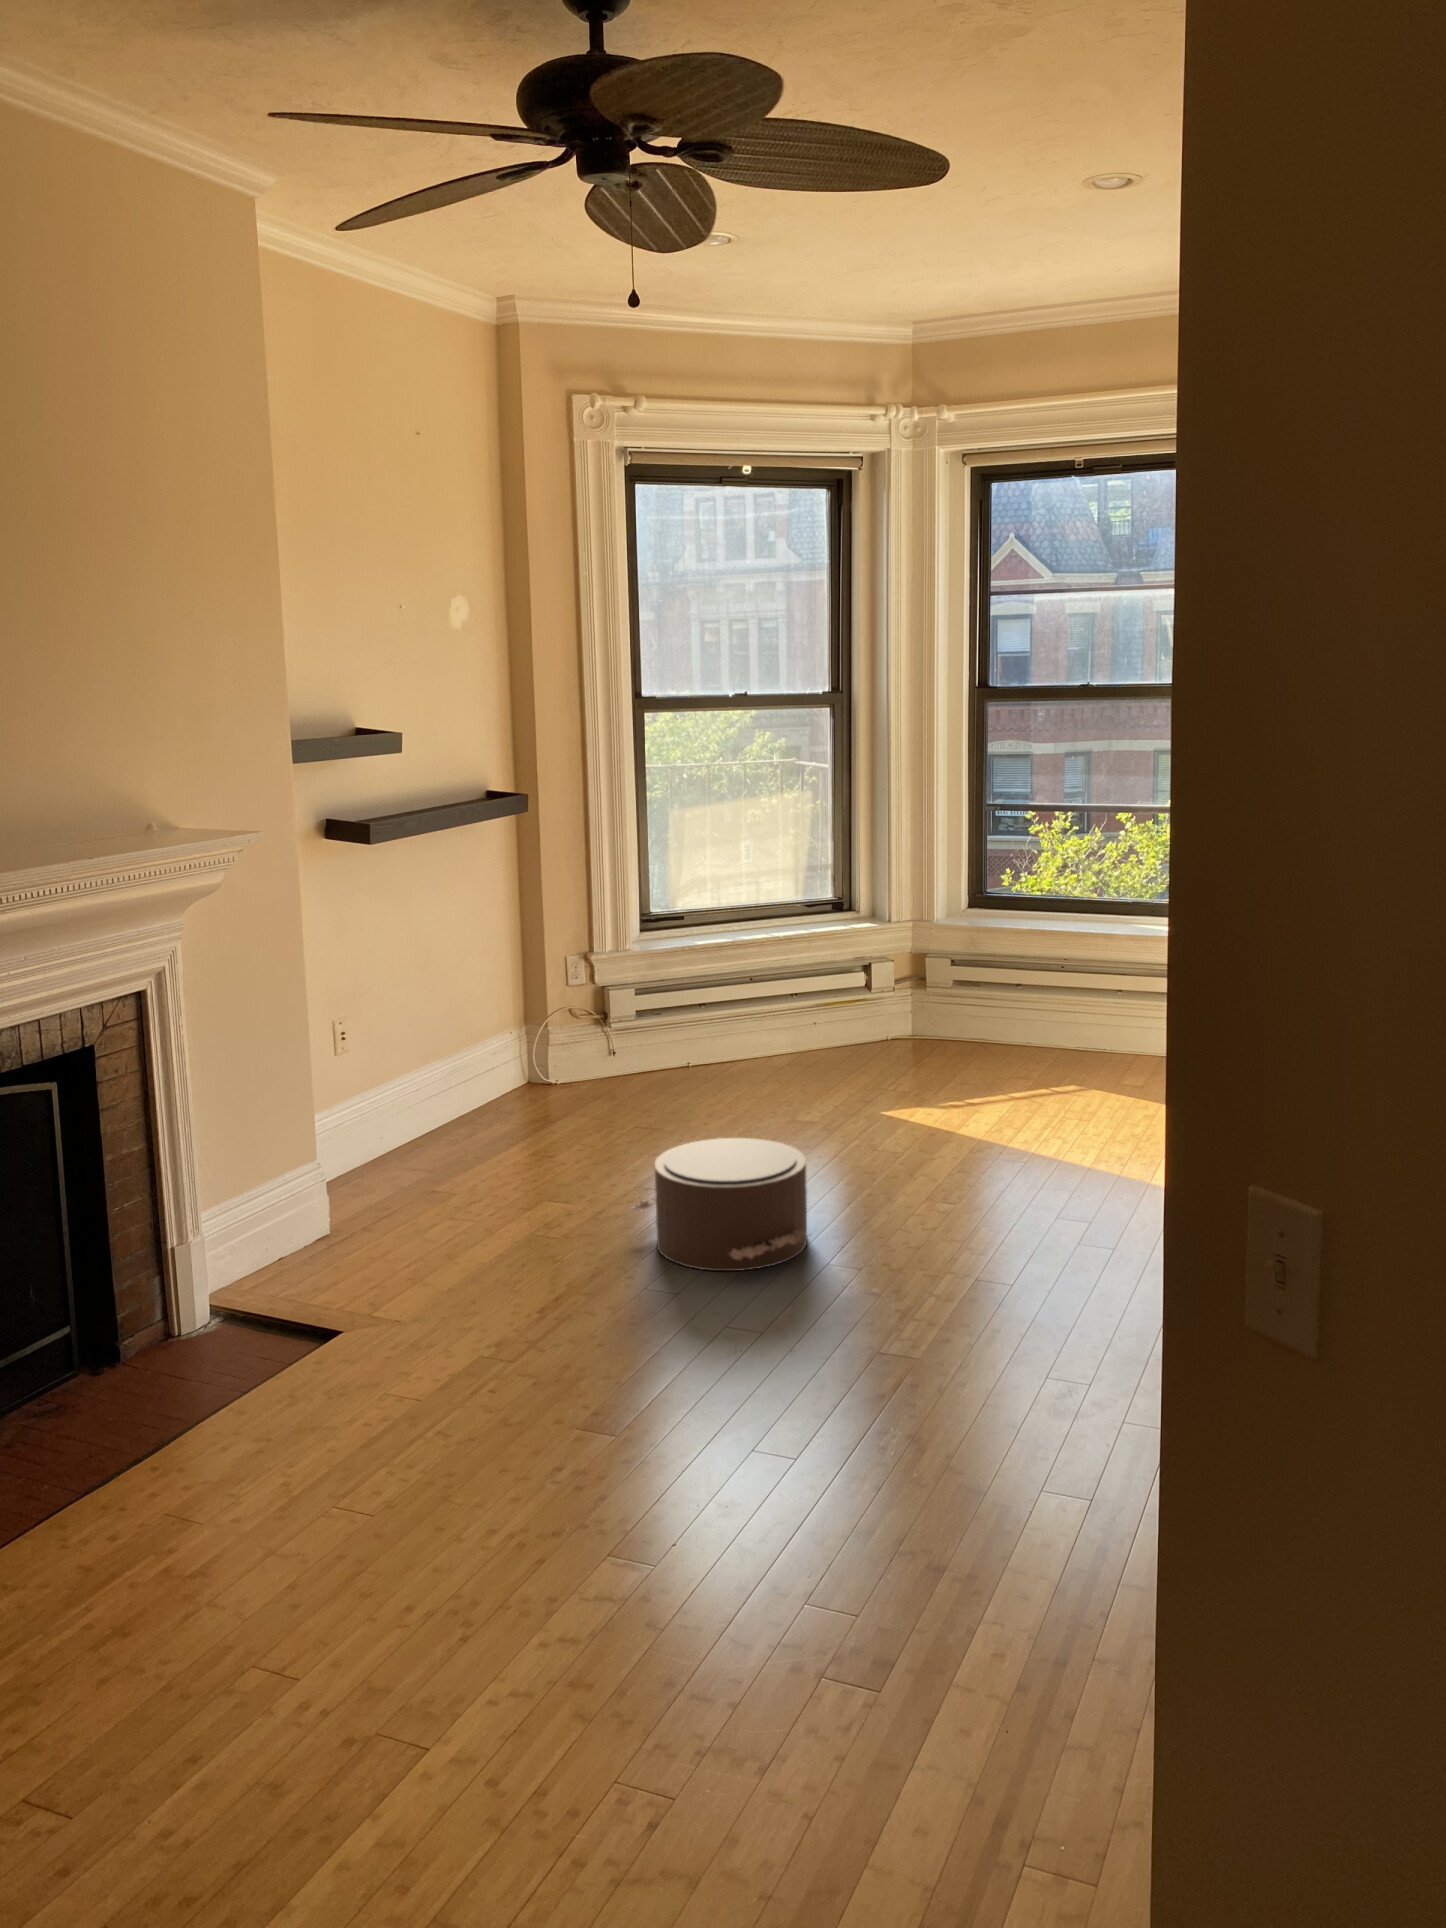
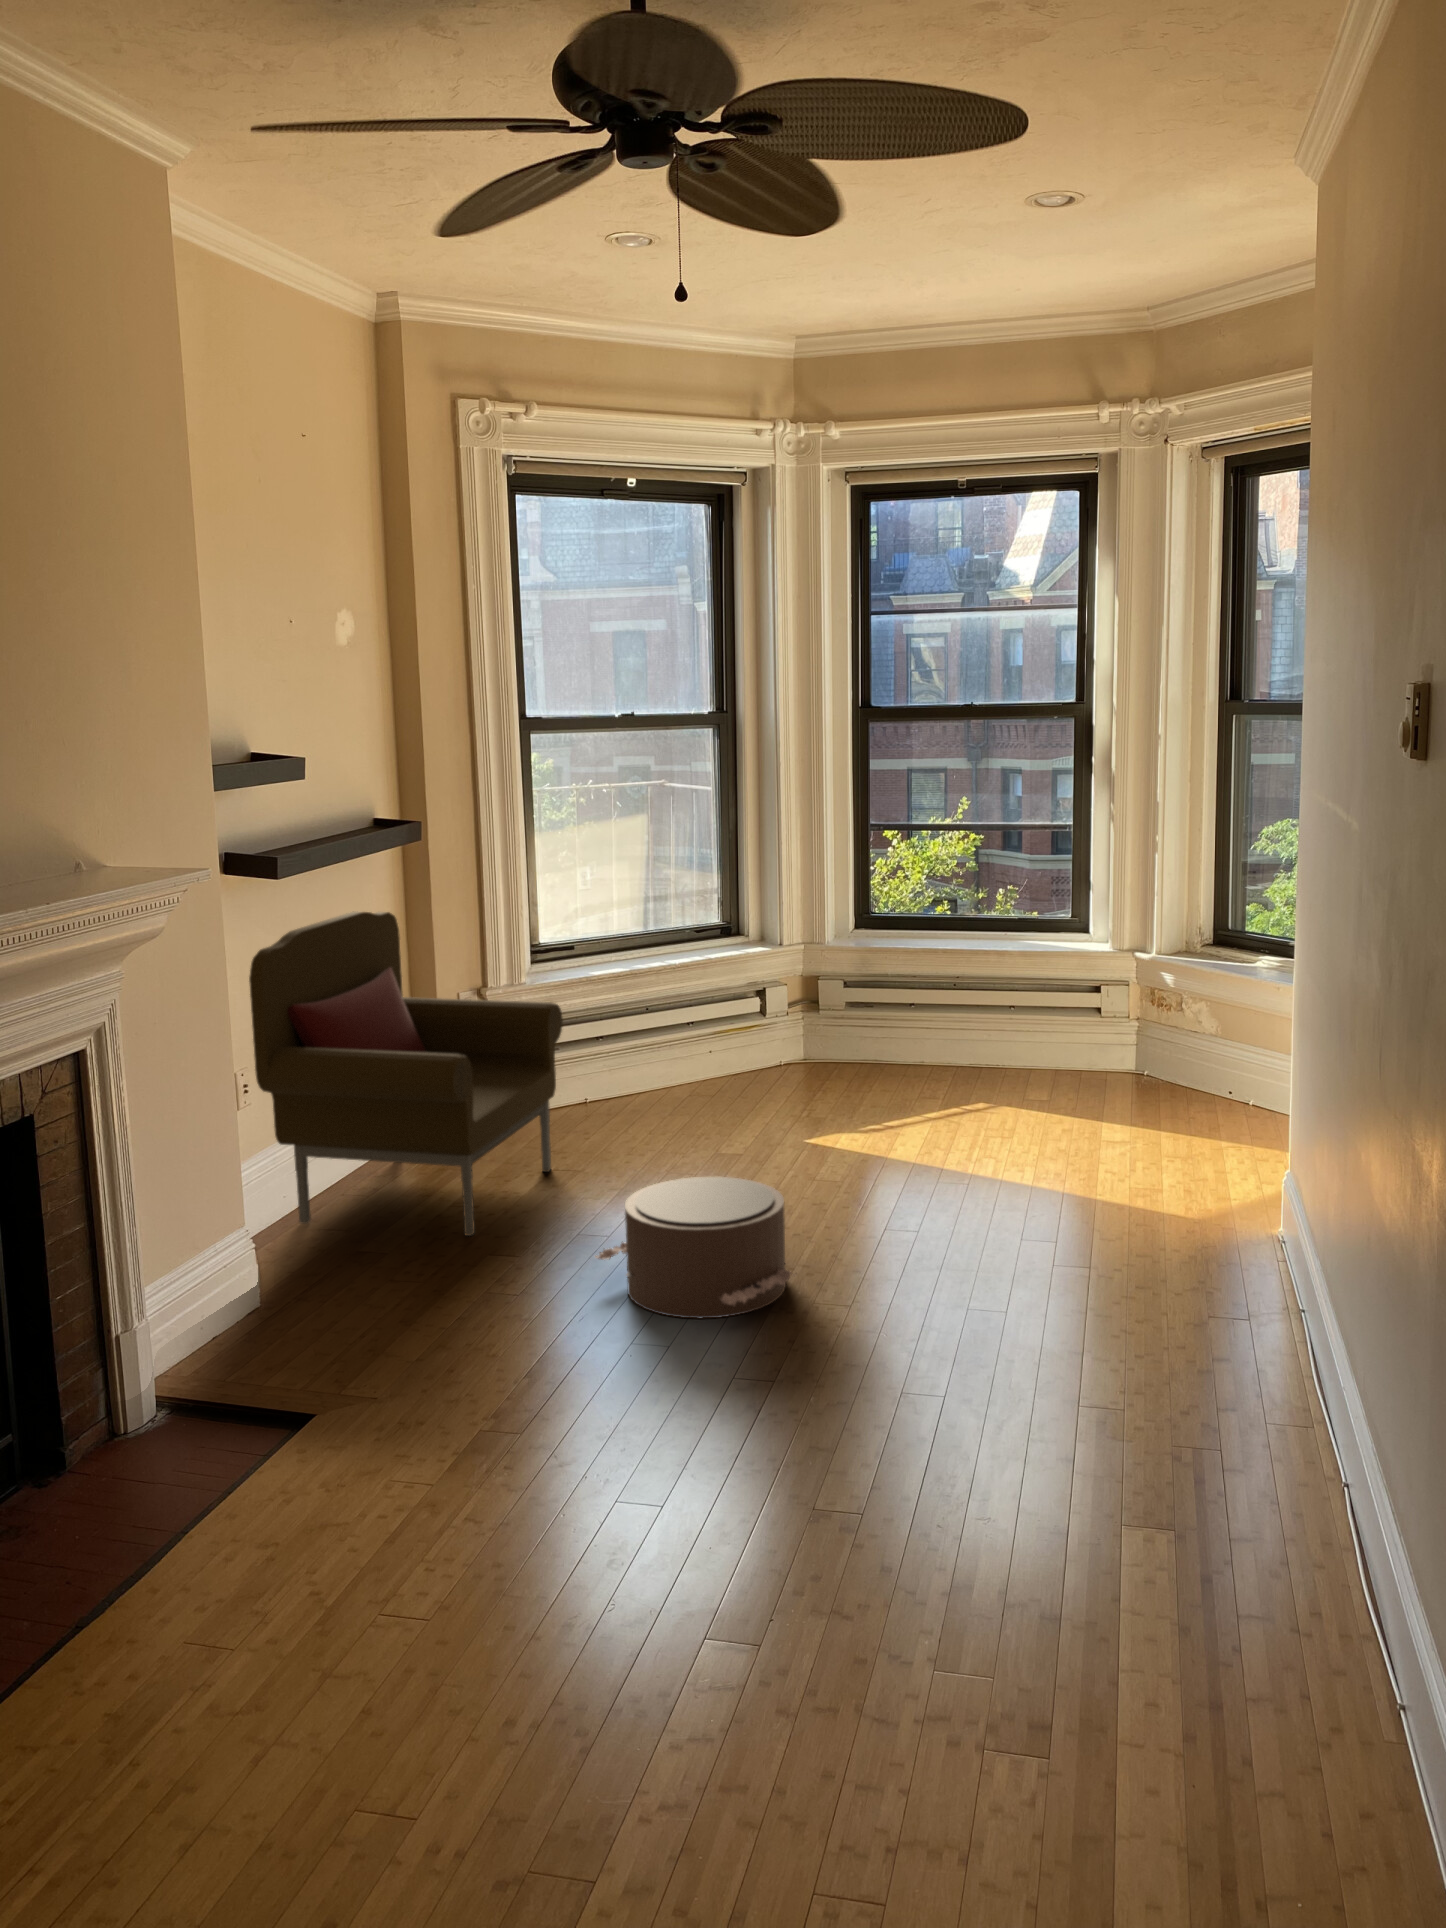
armchair: none [345,877,649,1182] -> present [249,911,563,1236]

